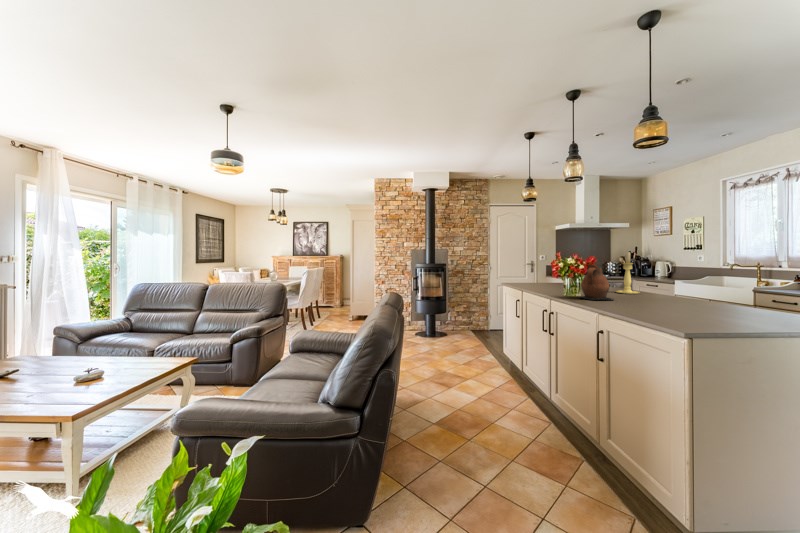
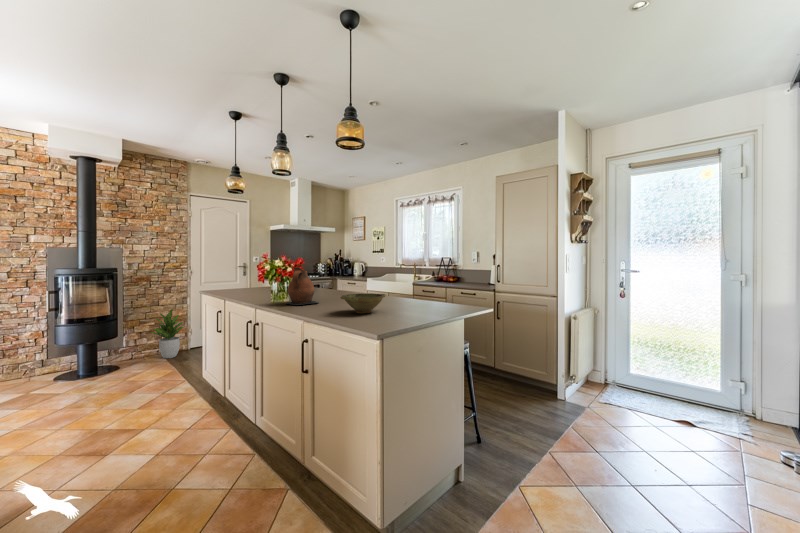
candle holder: present [616,252,639,294] -> none [321,254,341,295]
bowl: none [642,293,704,314] -> present [340,293,386,313]
potted plant: none [463,296,486,333] -> present [151,309,184,358]

